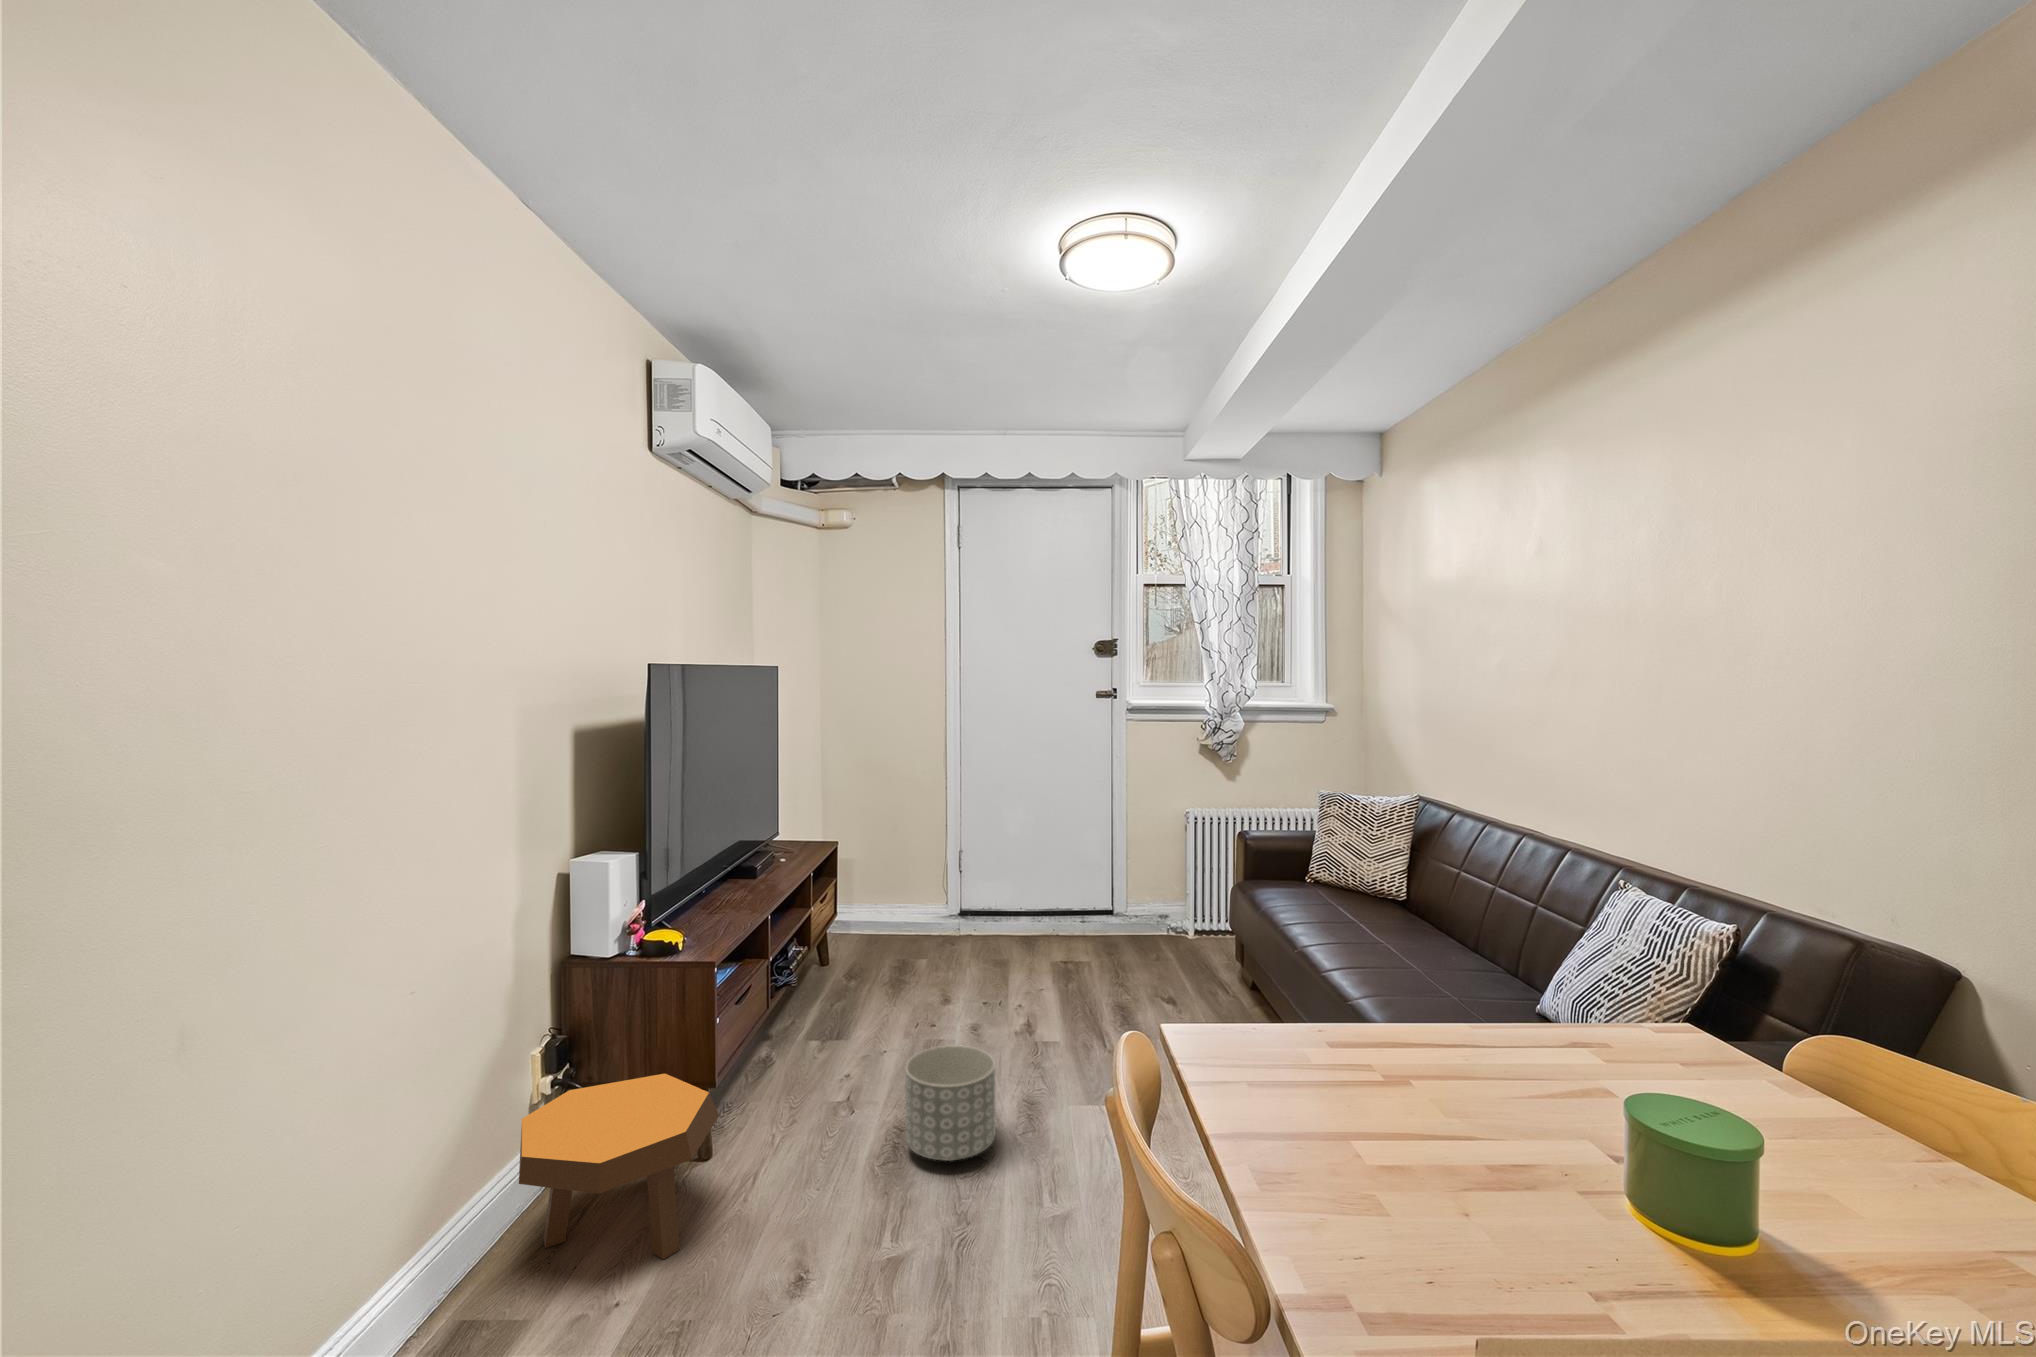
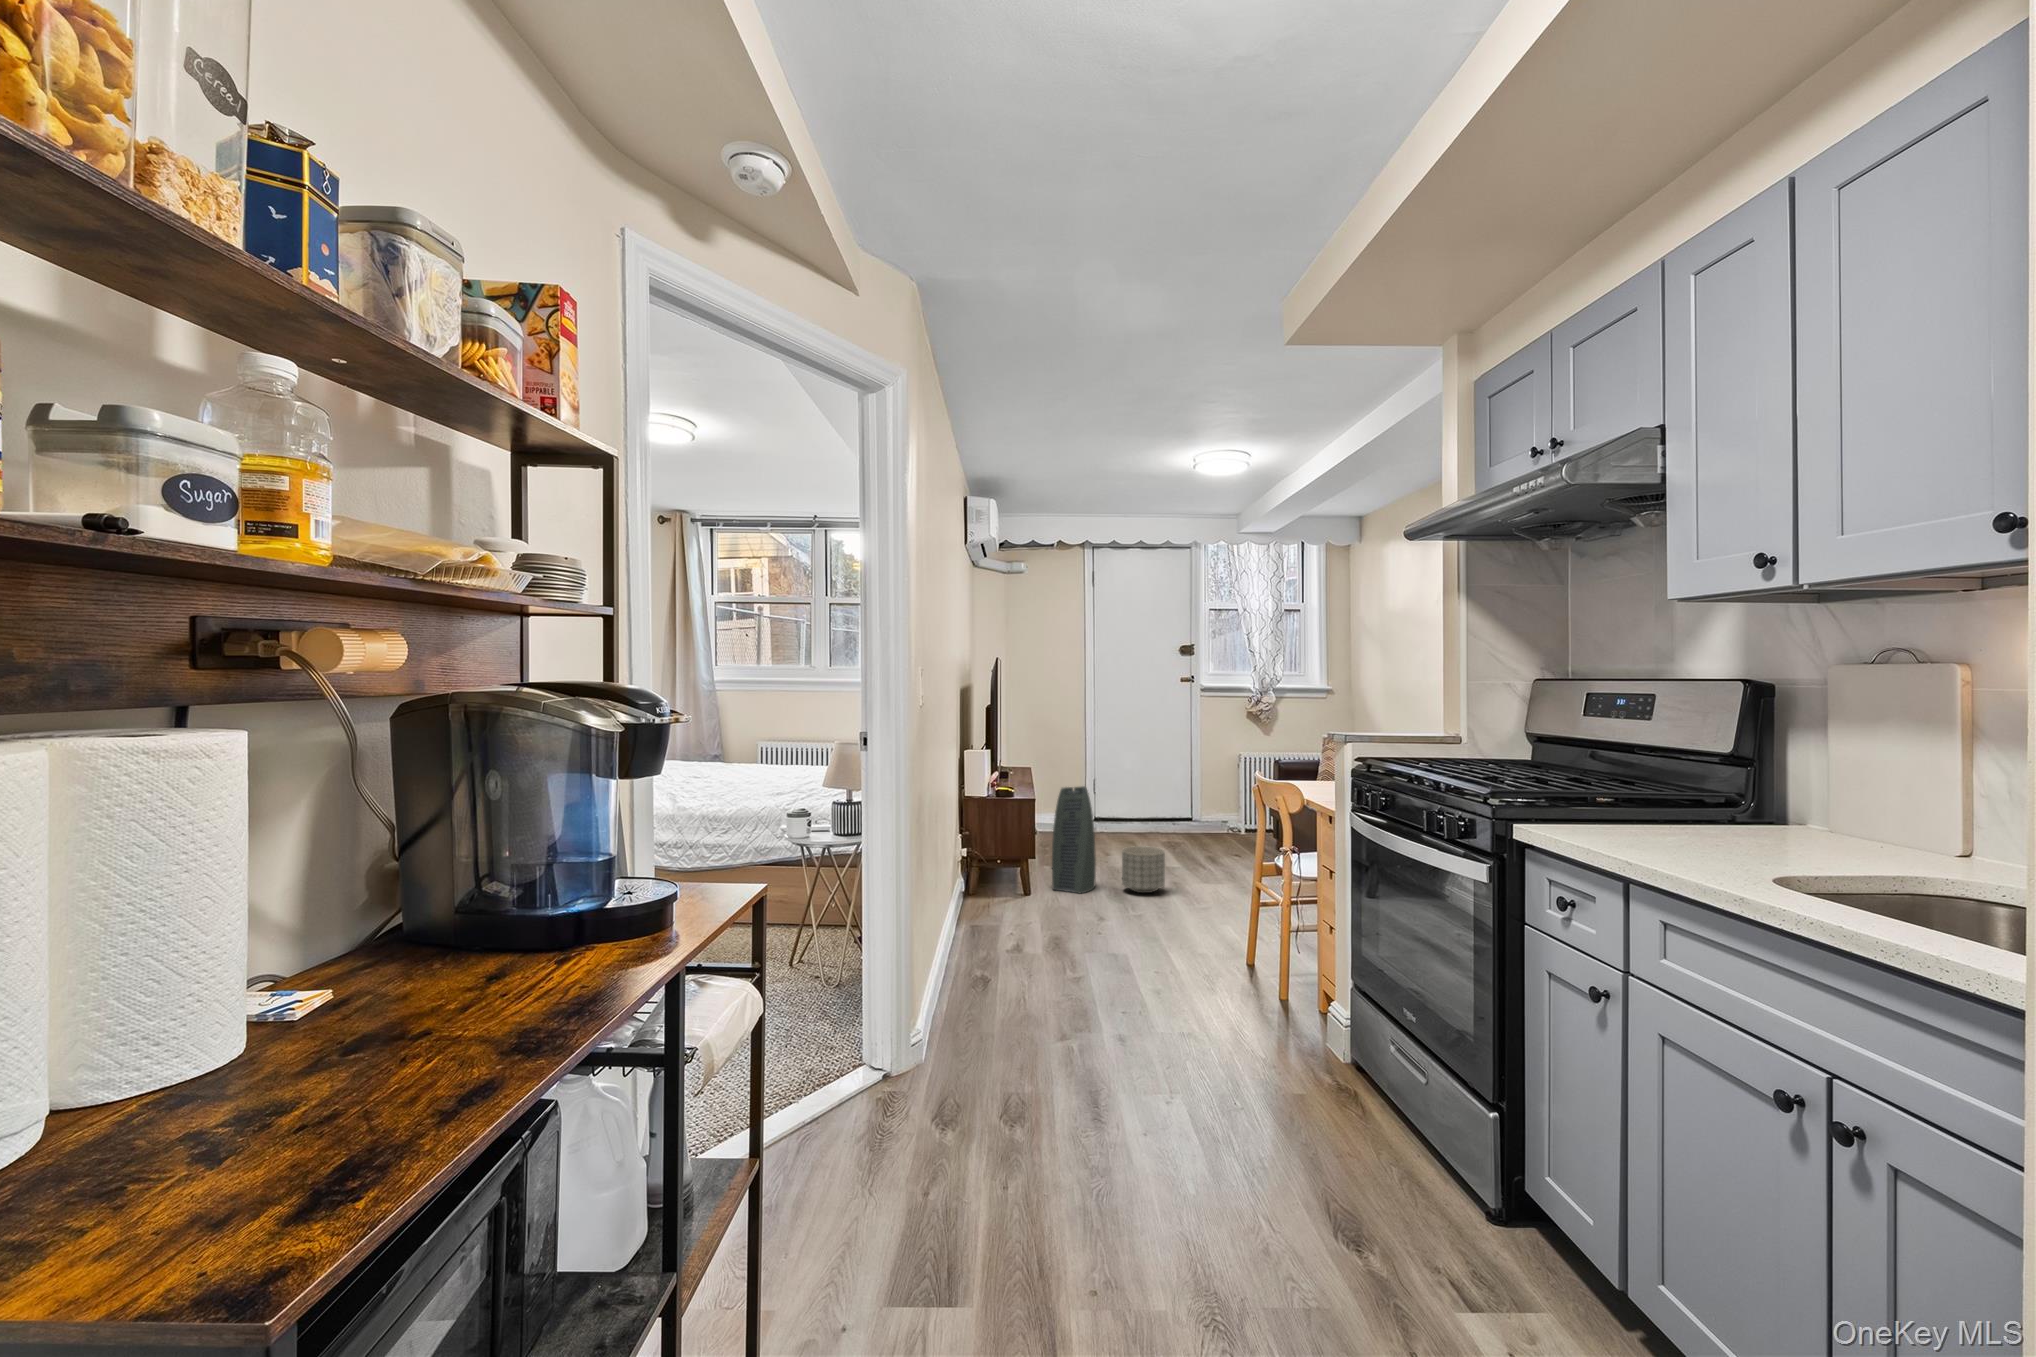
air purifier: none [761,923,865,1163] -> present [1052,786,1096,894]
footstool: present [519,1074,719,1260] -> none [968,849,1048,911]

